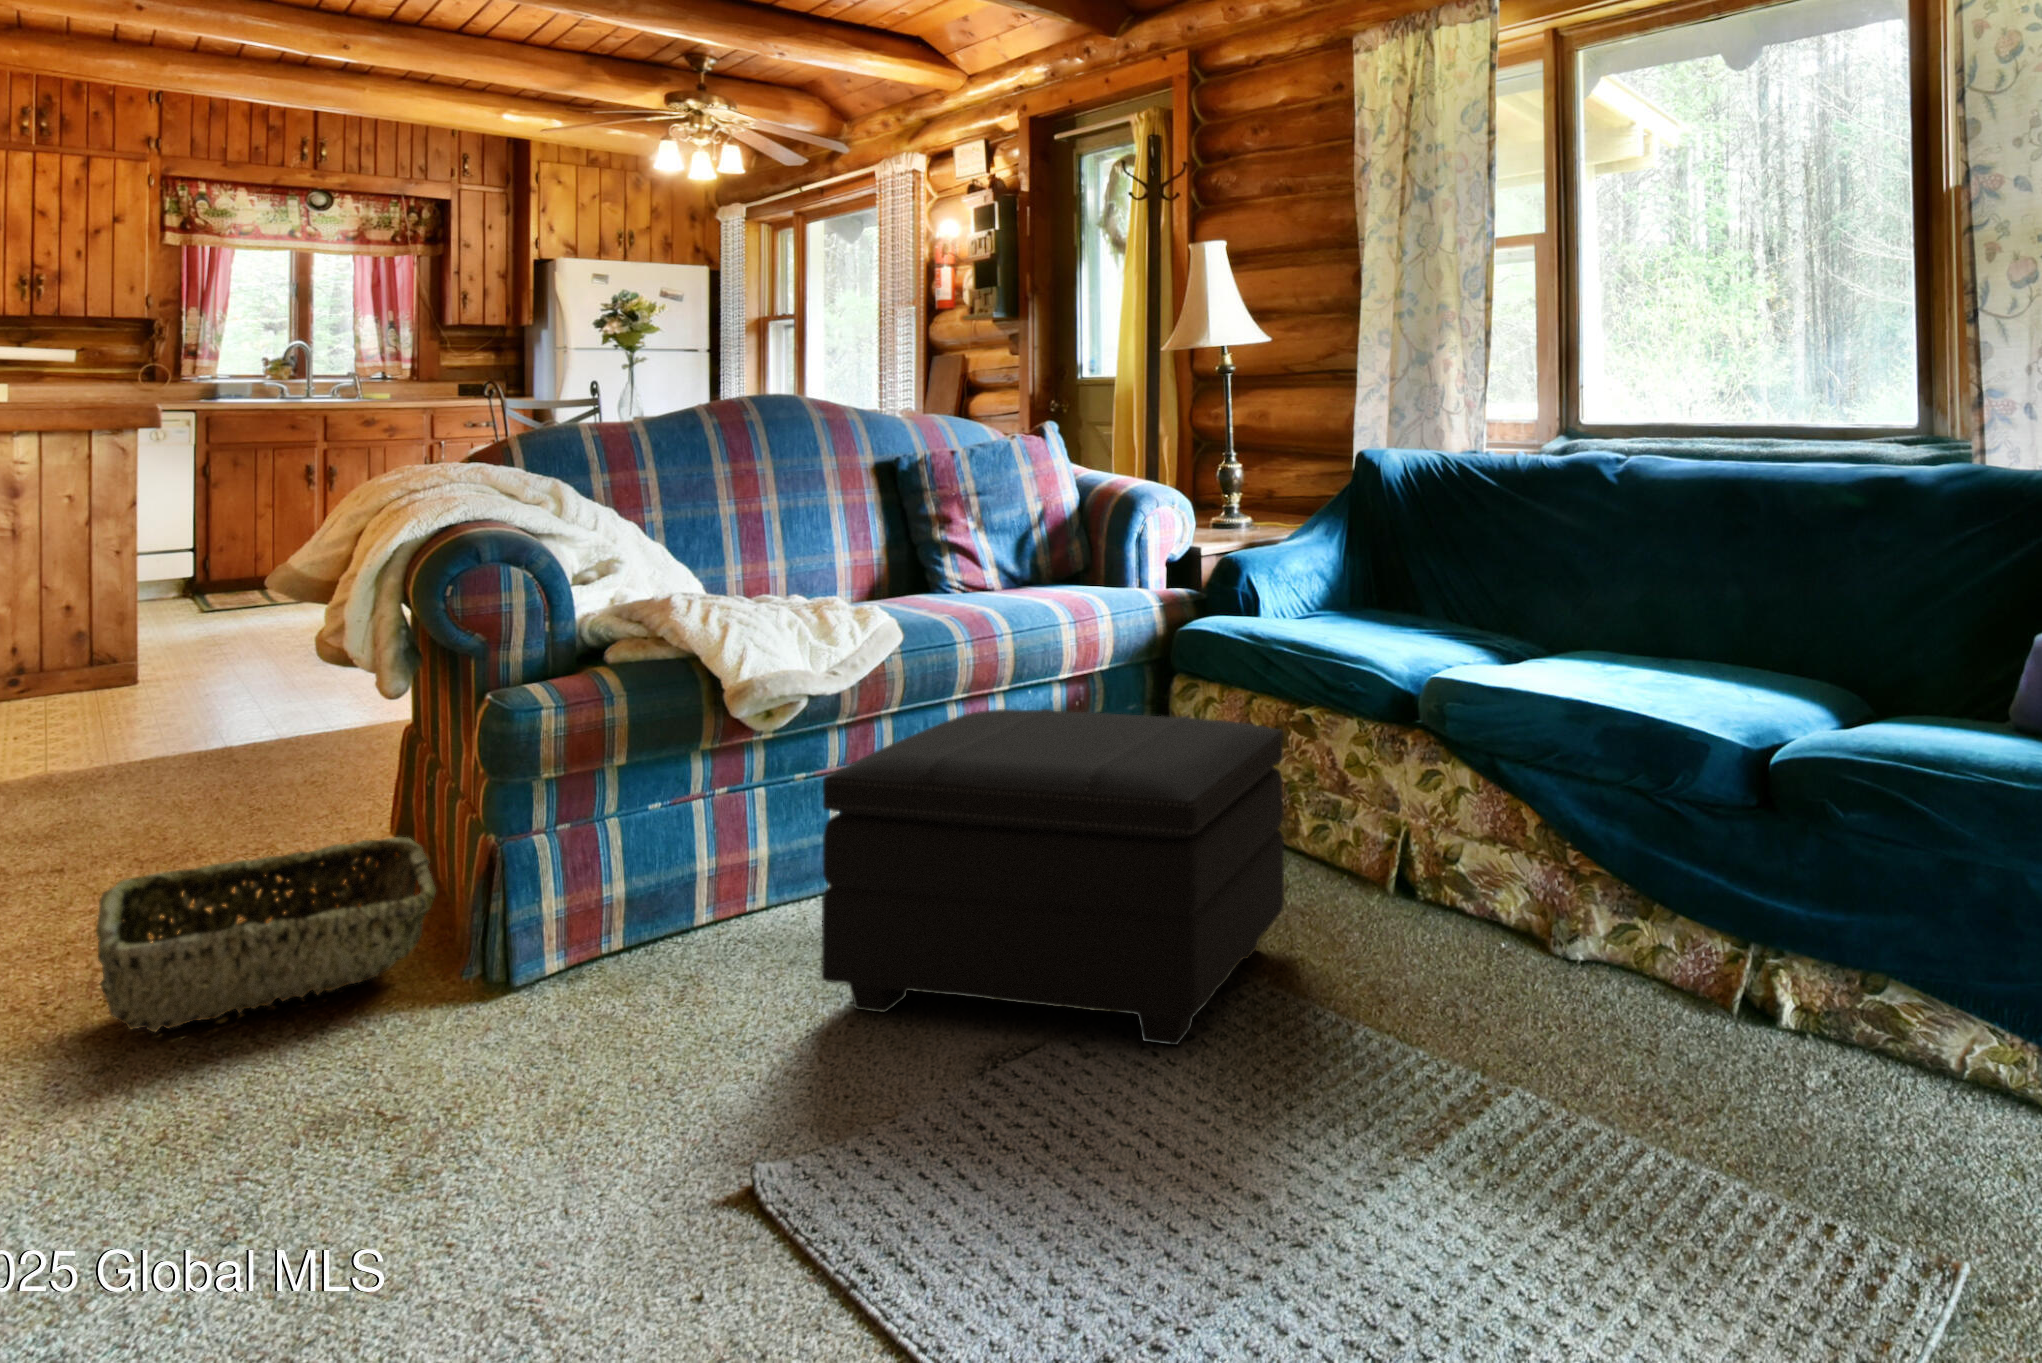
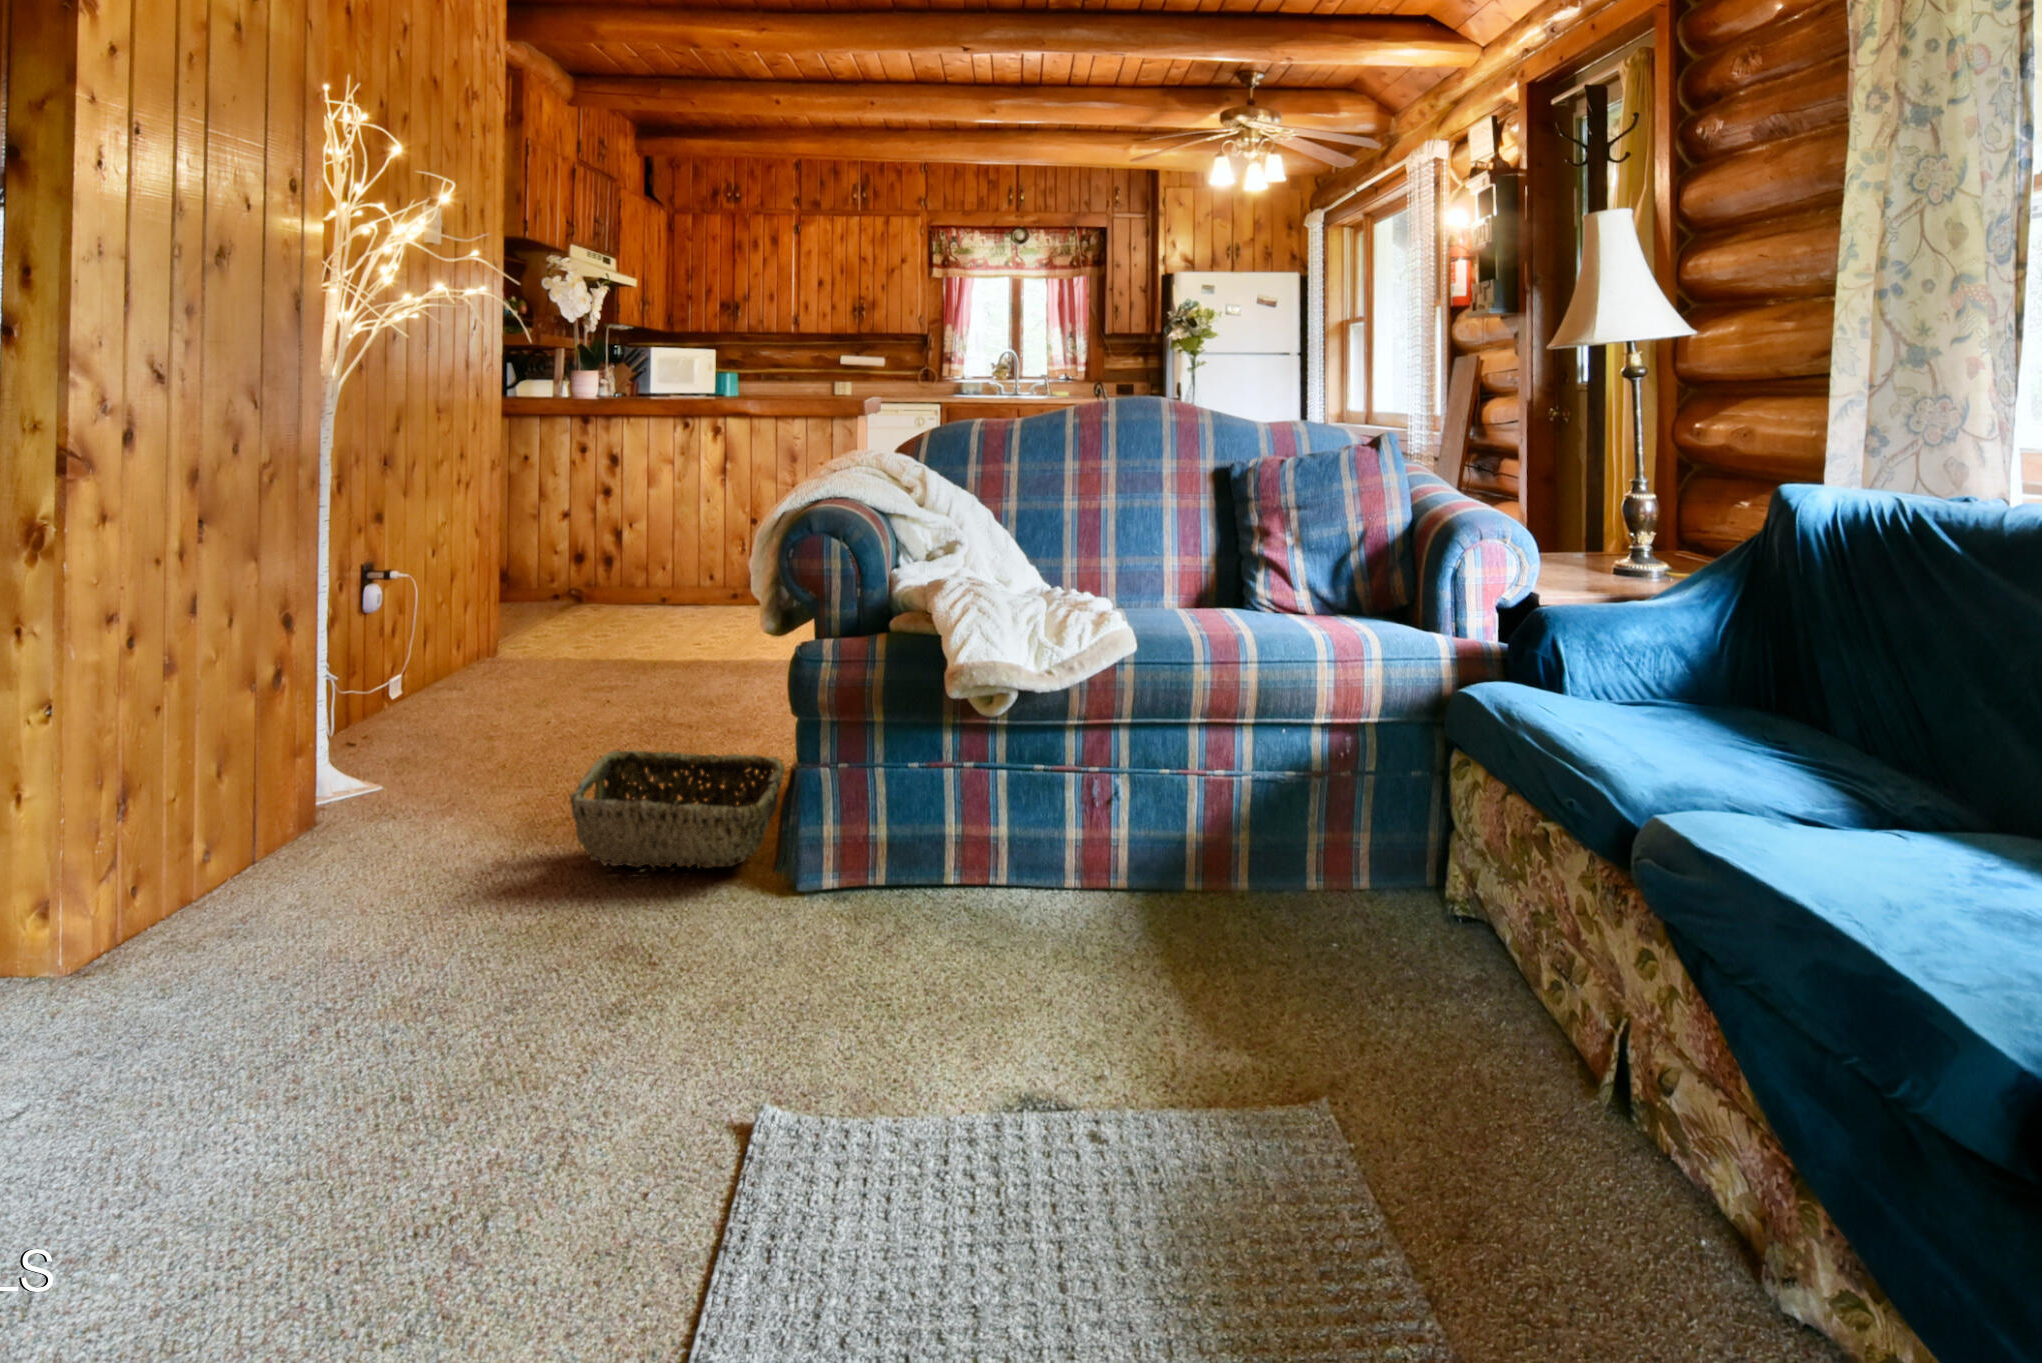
footstool: present [821,709,1284,1045] -> none [946,736,1421,1158]

